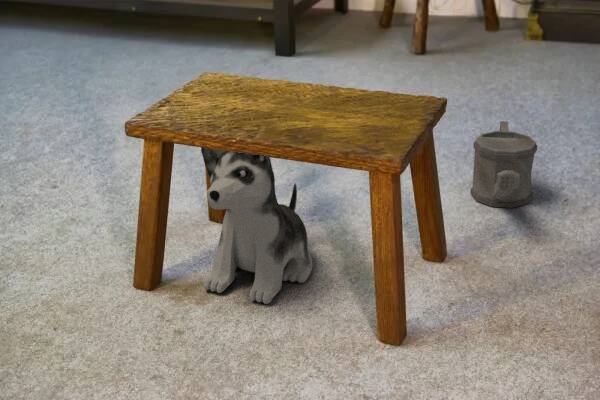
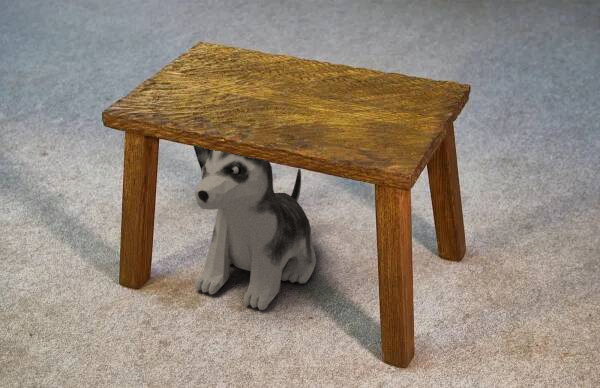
watering can: present [470,121,537,208] -> none [497,91,573,192]

